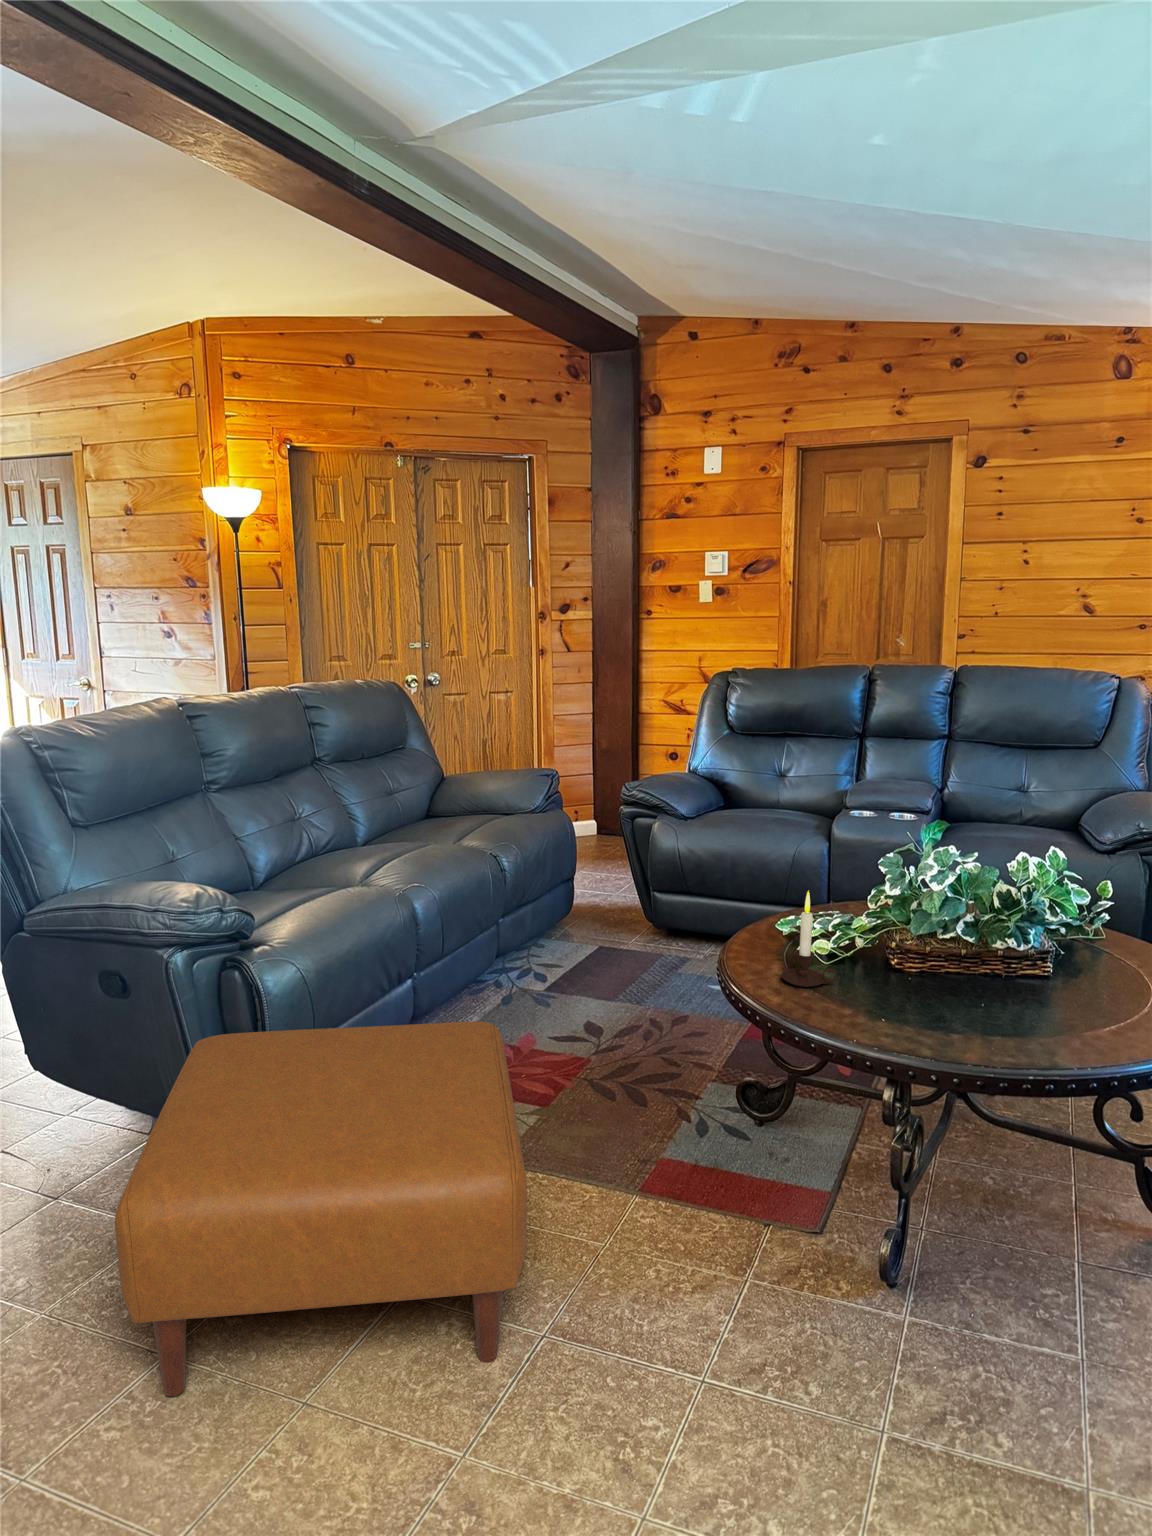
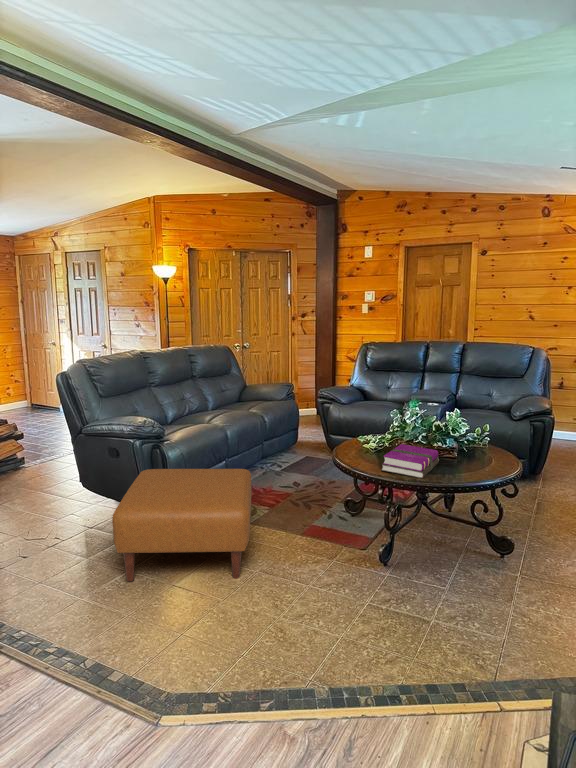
candle: present [781,891,837,987] -> none [354,423,374,459]
hardback book: none [875,944,1013,1050] -> present [381,444,439,478]

